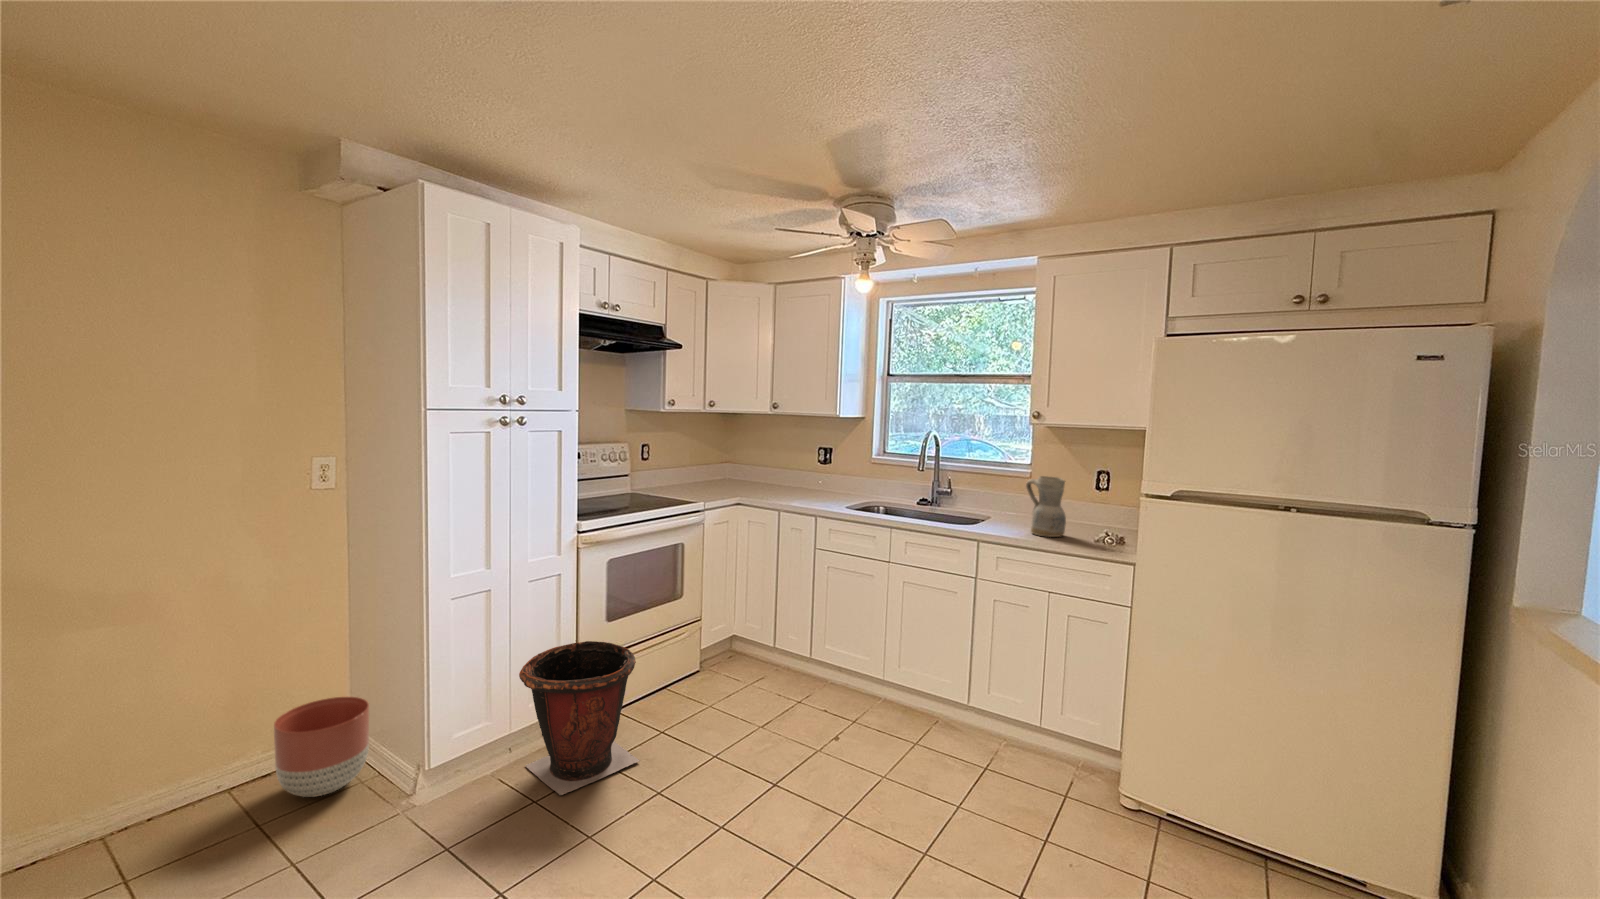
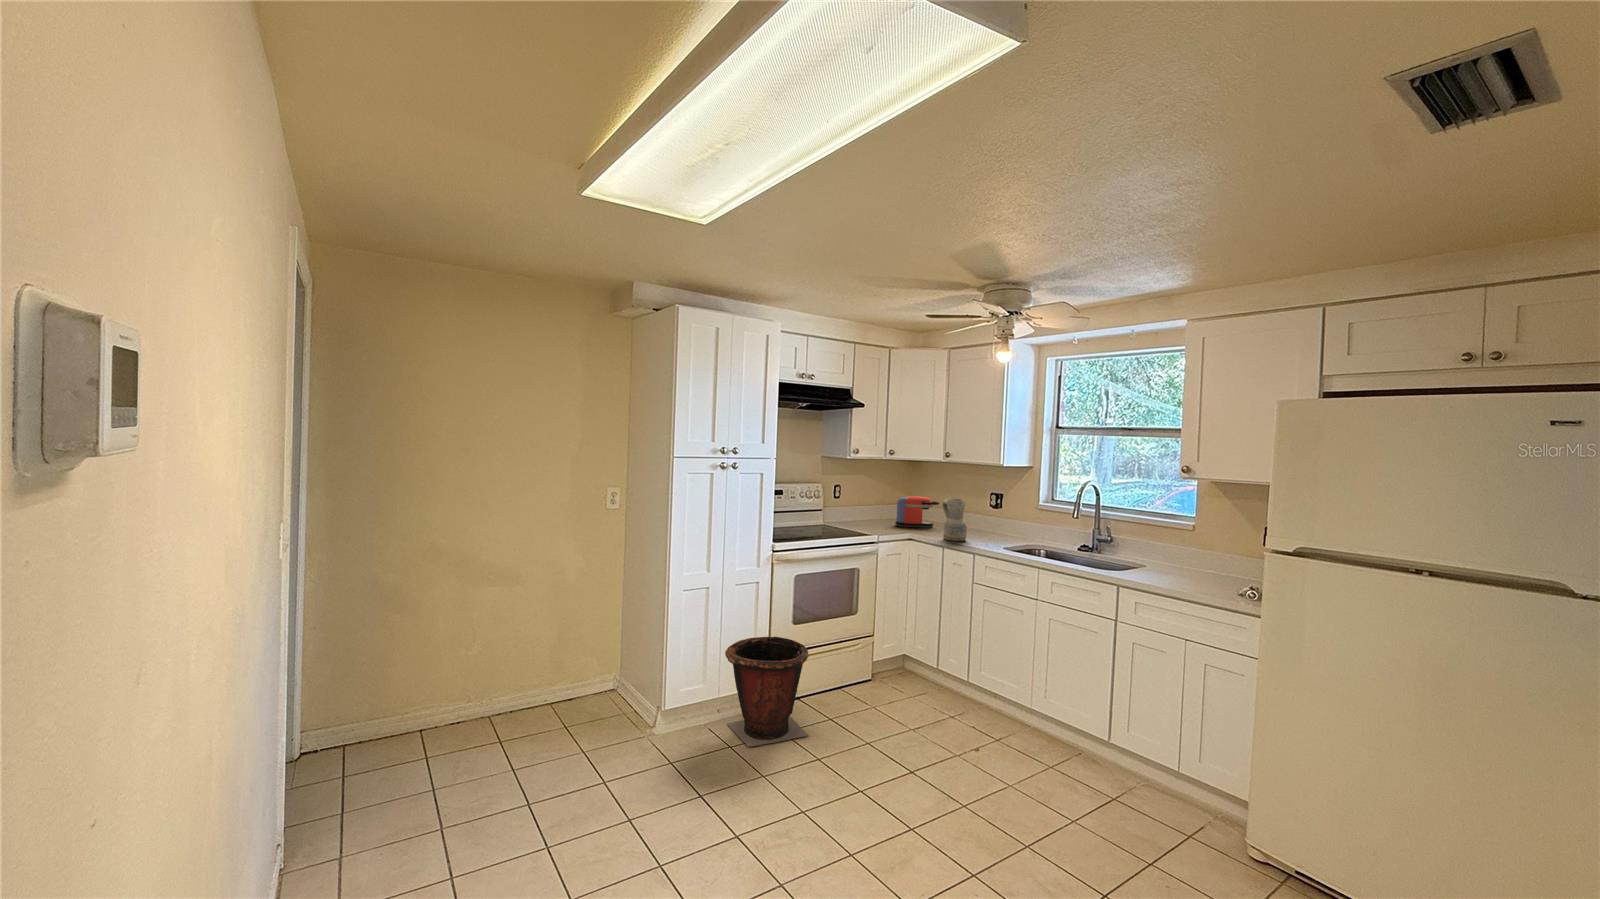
coffee maker: none [716,454,764,489] -> present [895,496,939,527]
ceramic pitcher: present [1026,476,1066,537] -> present [943,498,967,541]
planter: present [274,697,369,797] -> none [577,653,631,717]

